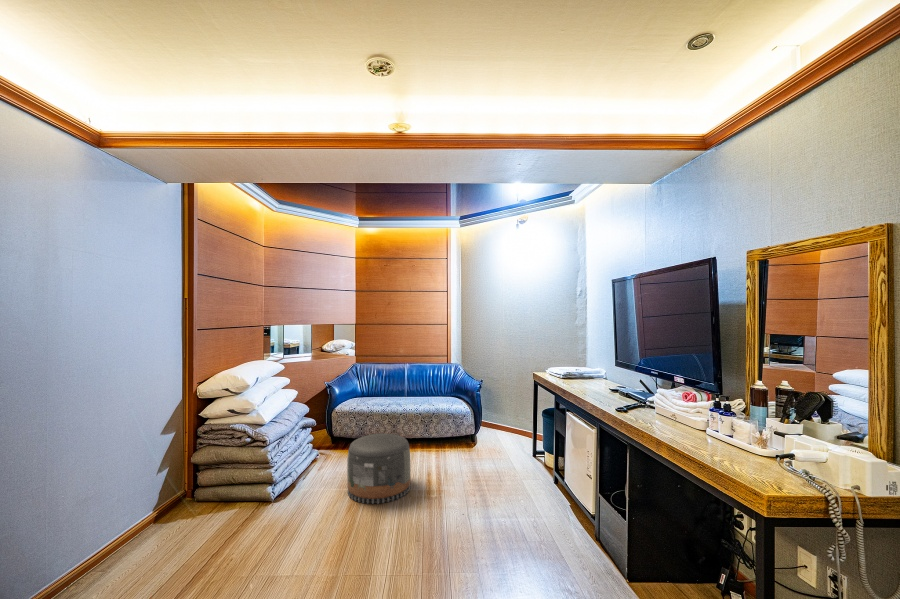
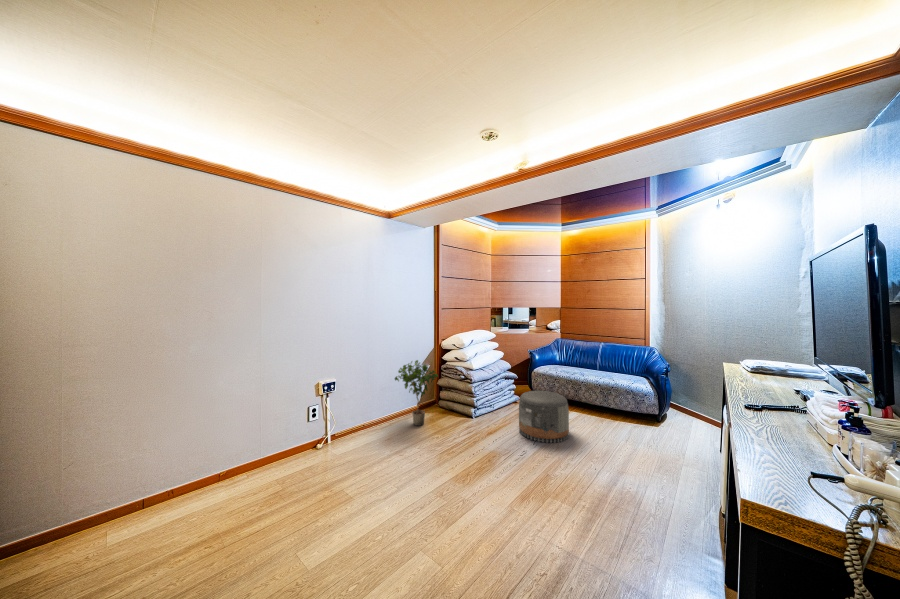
potted plant: none [116,428,222,550] -> present [395,360,438,426]

